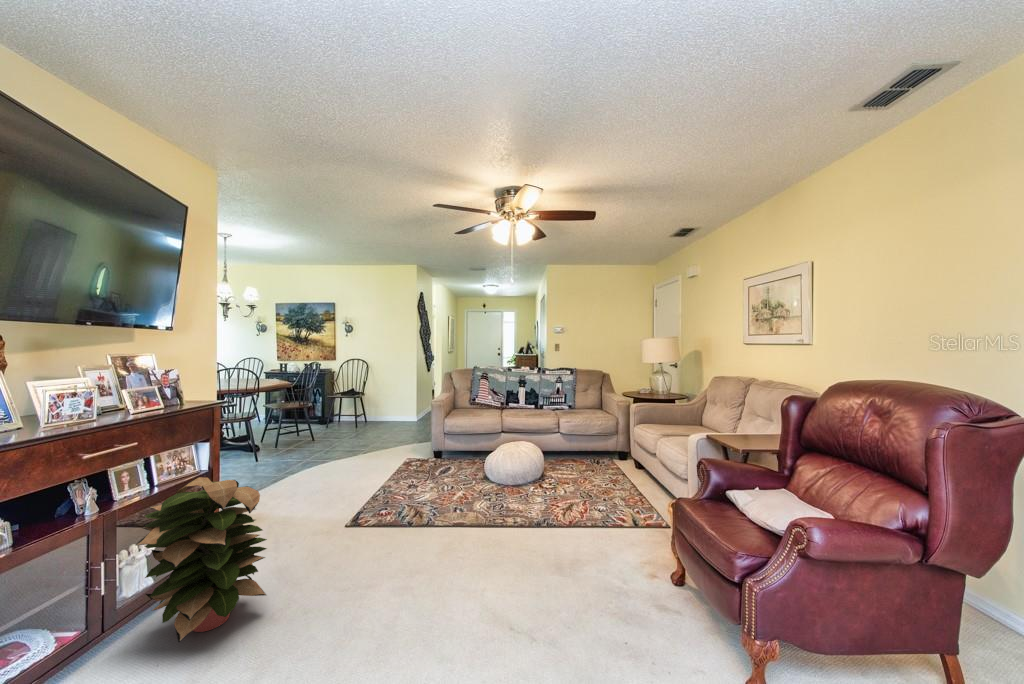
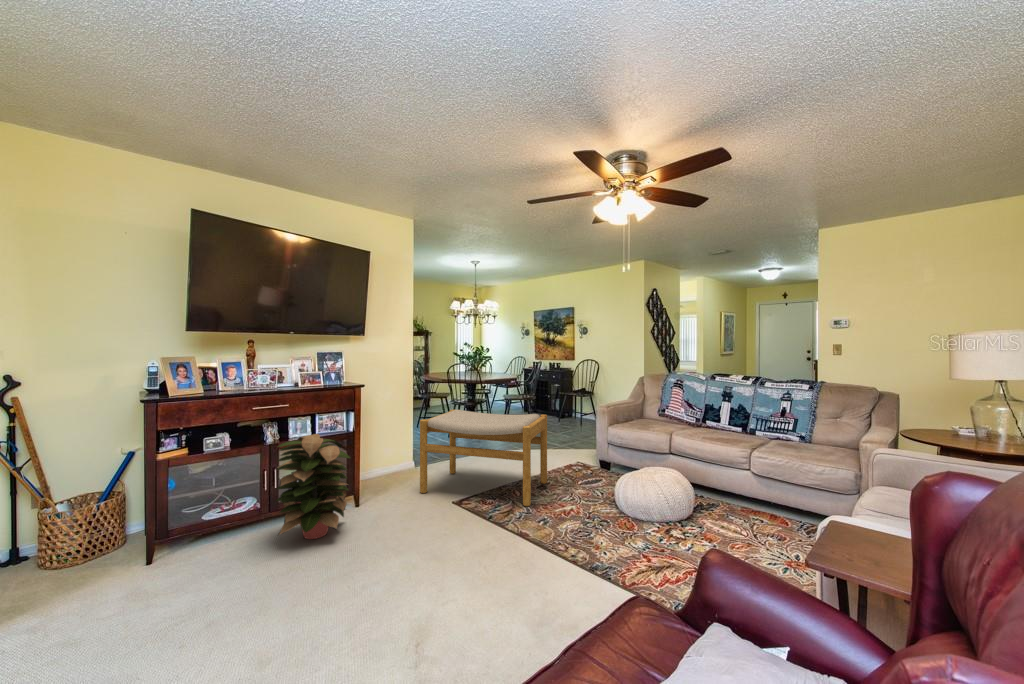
footstool: none [281,414,421,528] -> present [420,410,547,506]

